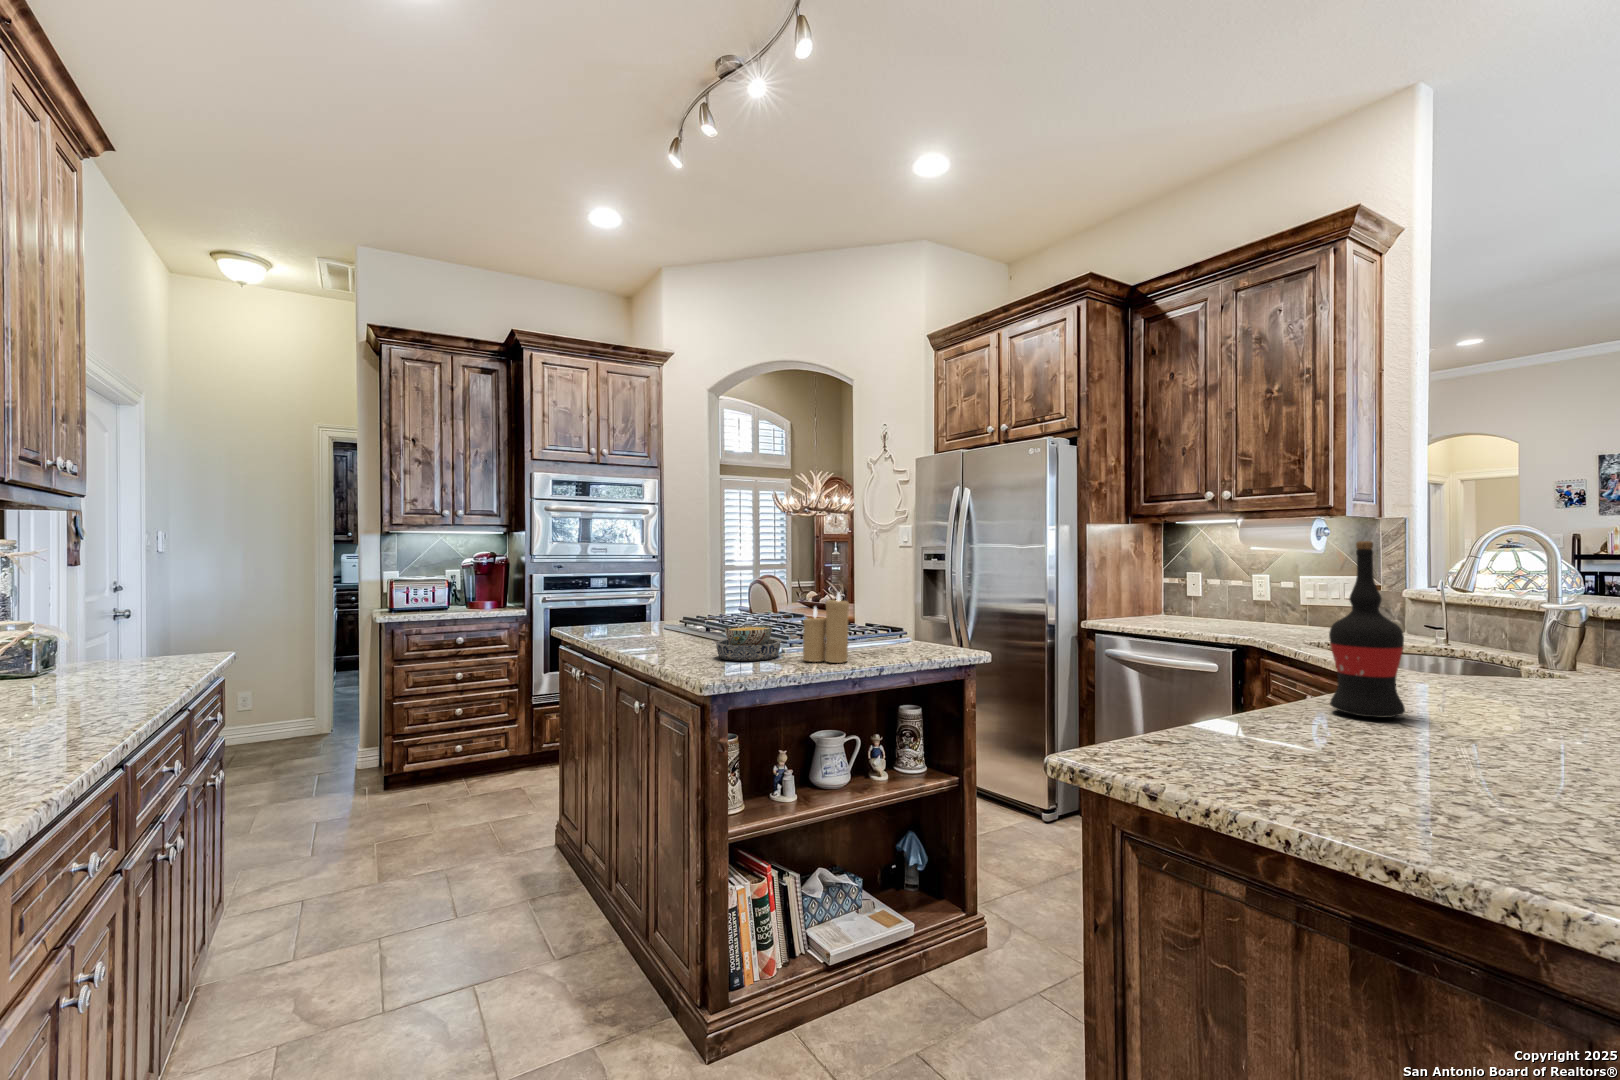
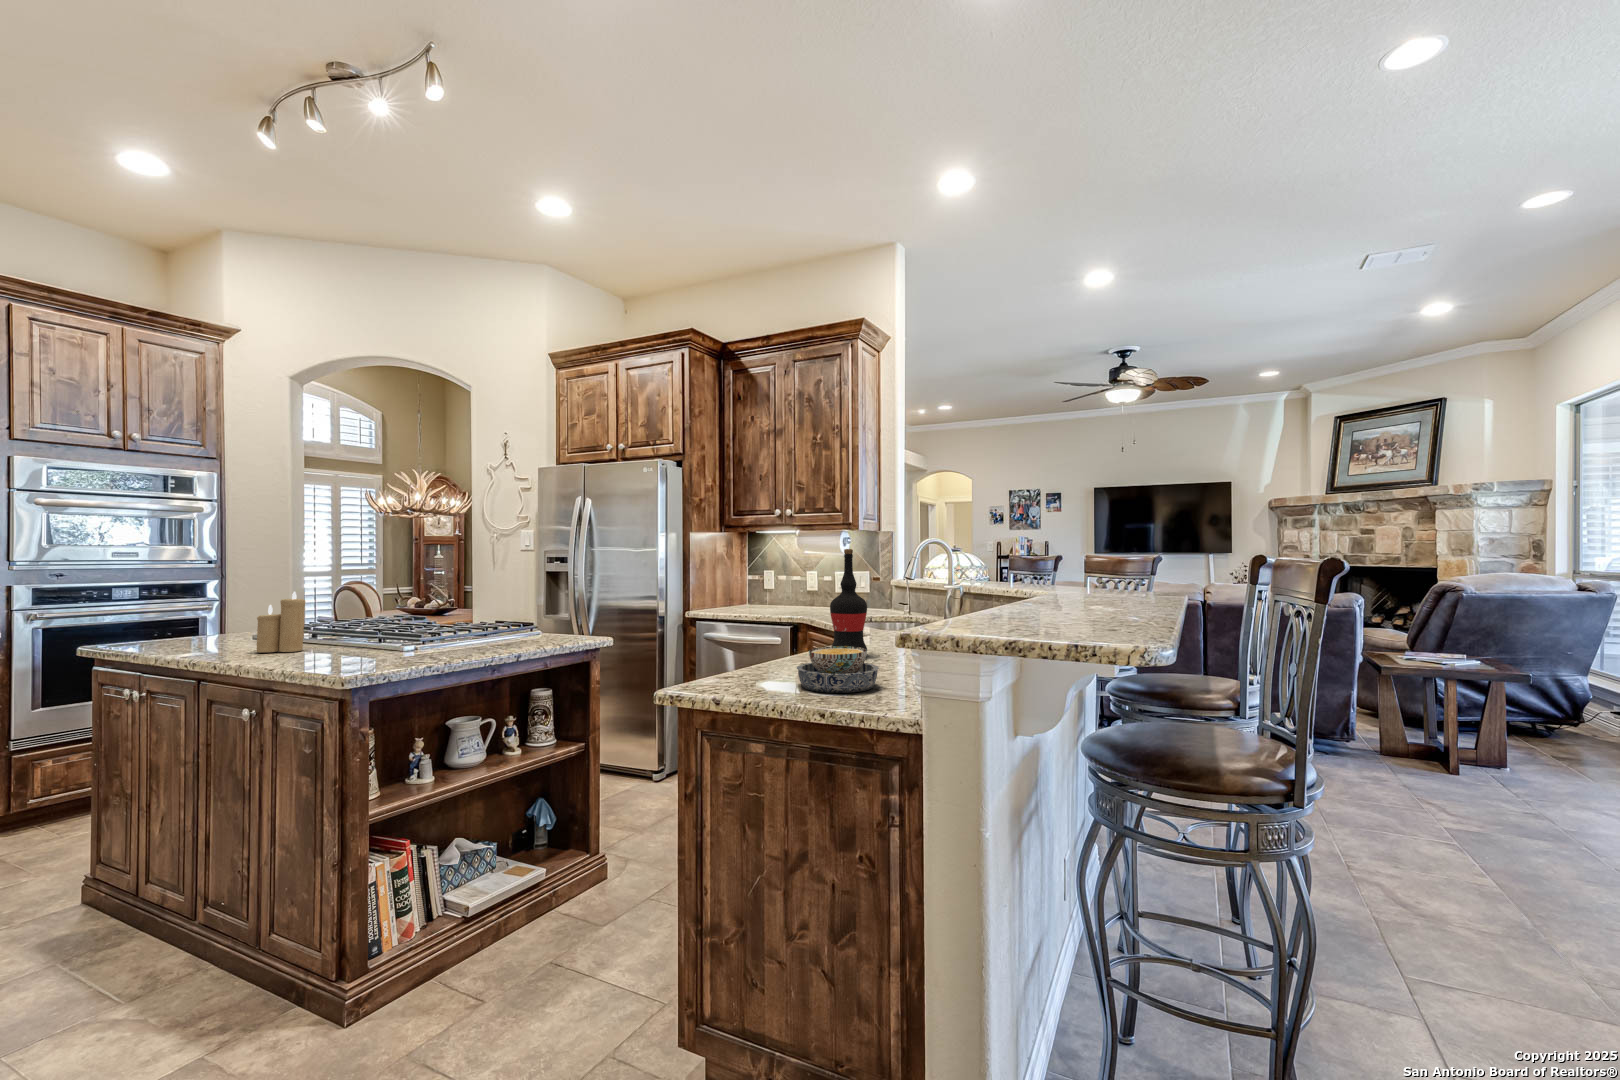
candle: present [803,593,849,663] -> present [256,592,305,652]
bowl: present [715,626,781,661] -> present [797,646,879,693]

